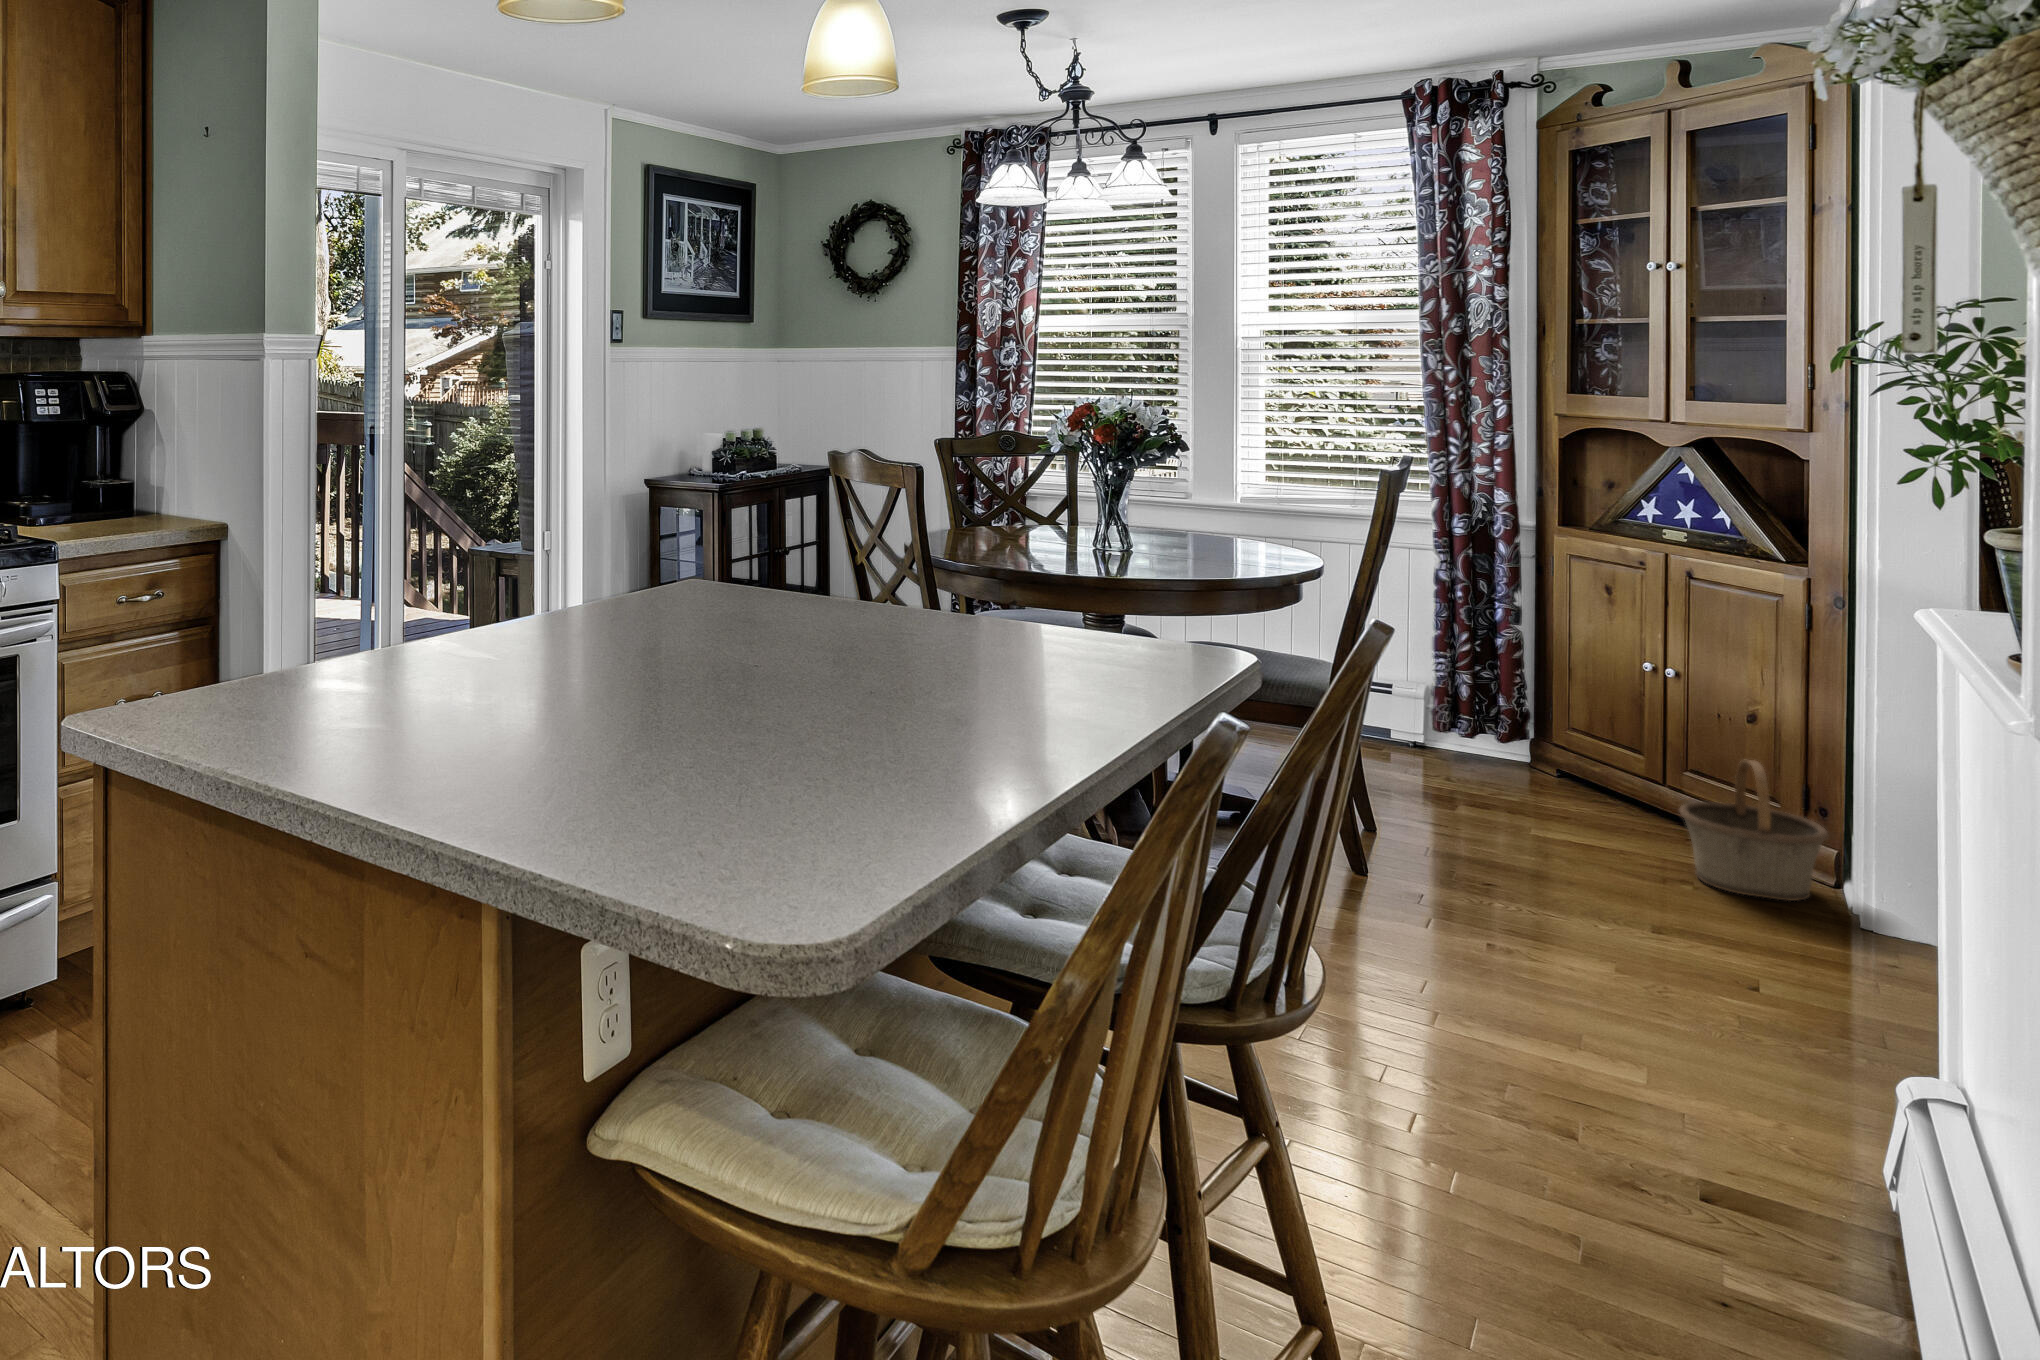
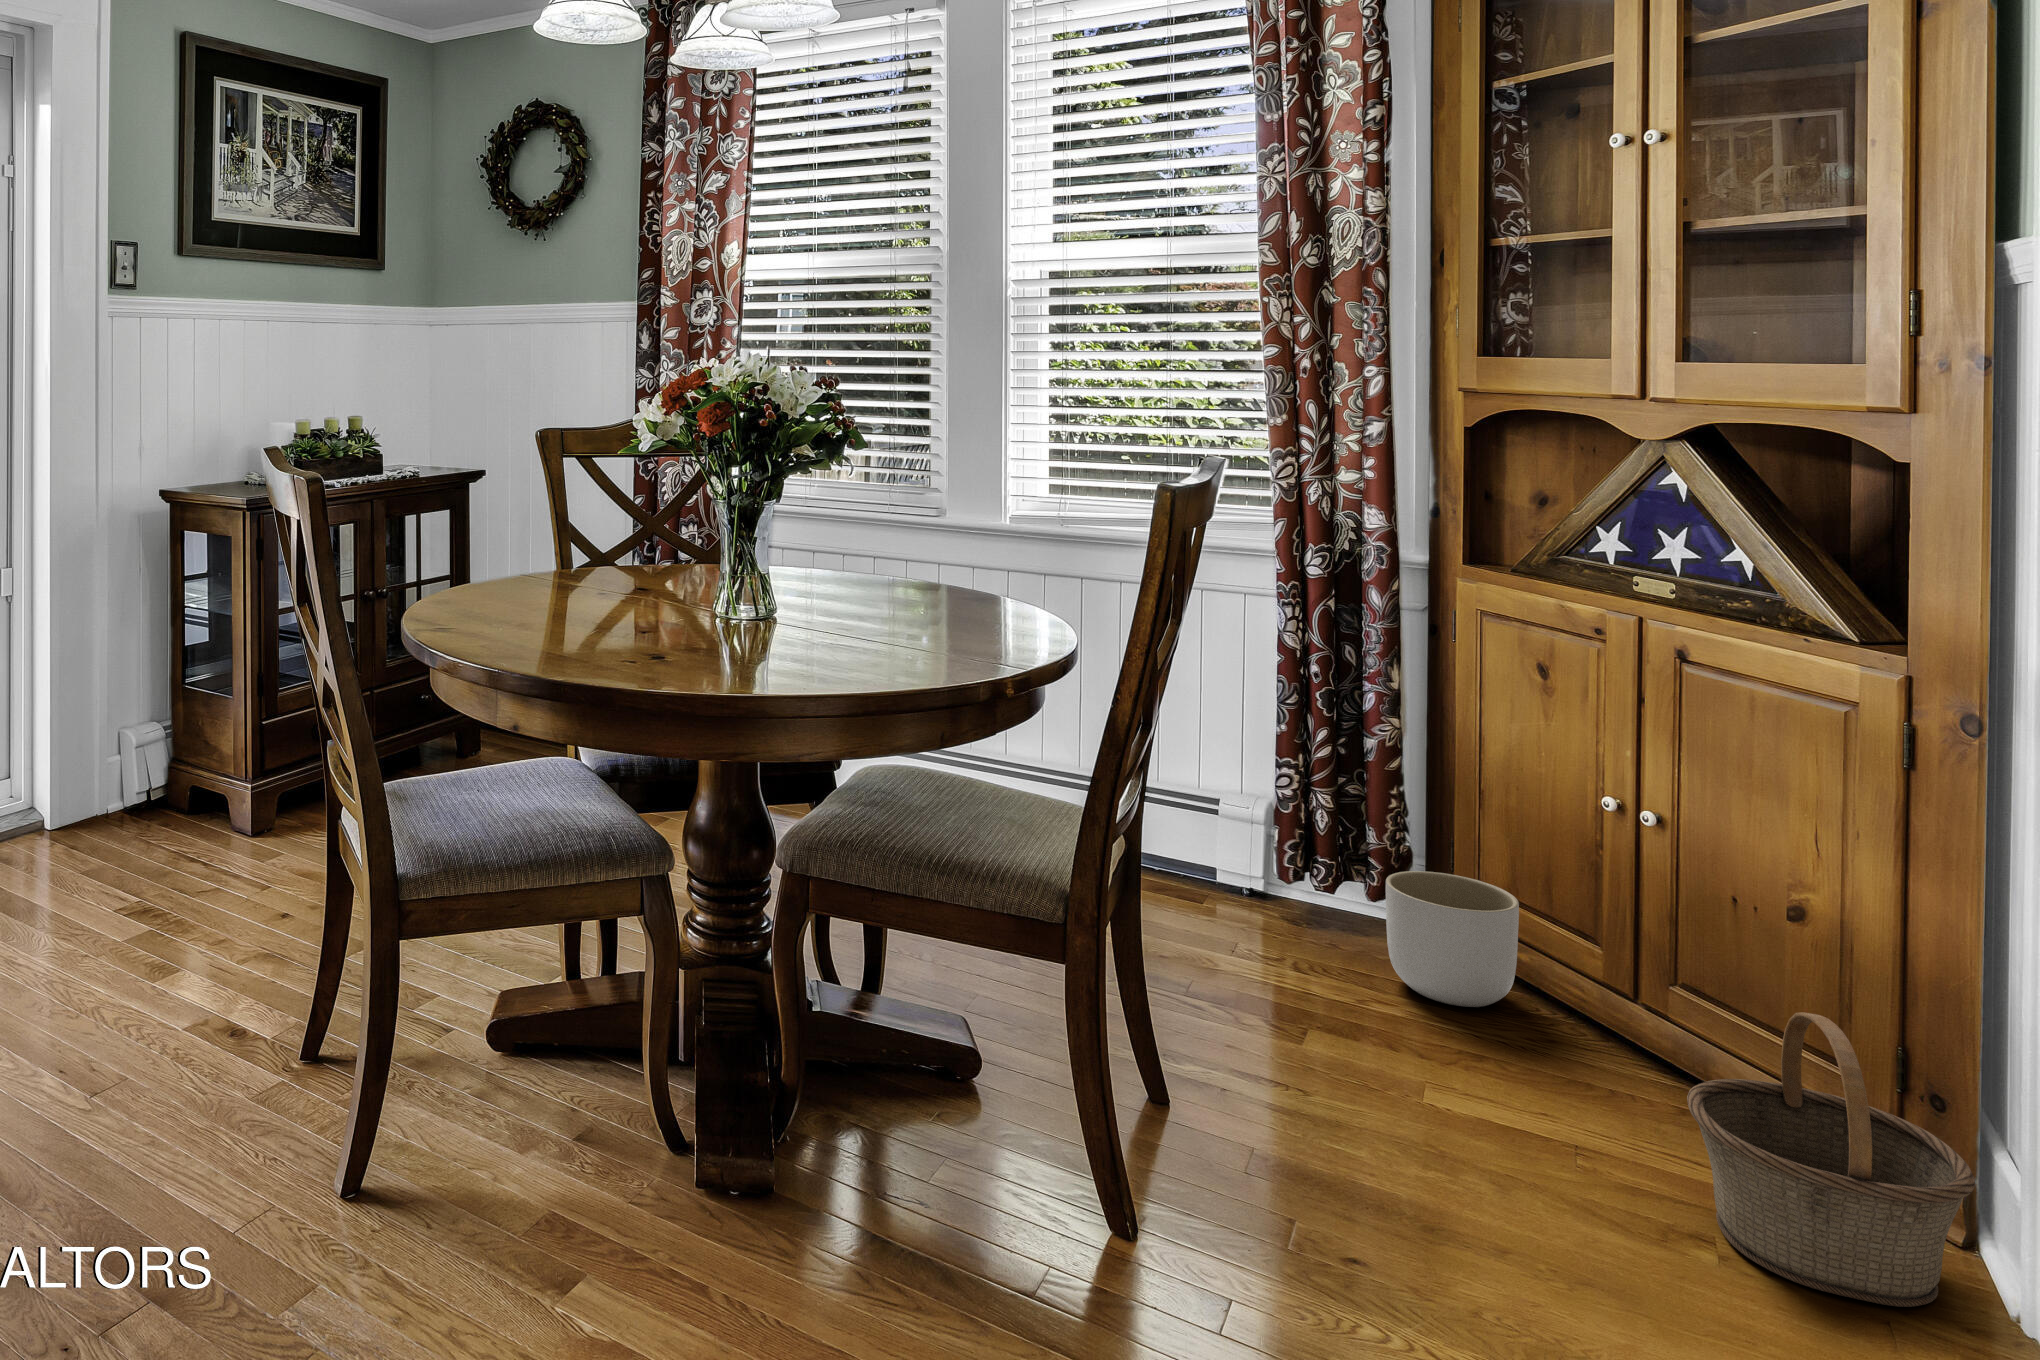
planter: none [1508,718,1593,795] -> present [1386,871,1519,1007]

